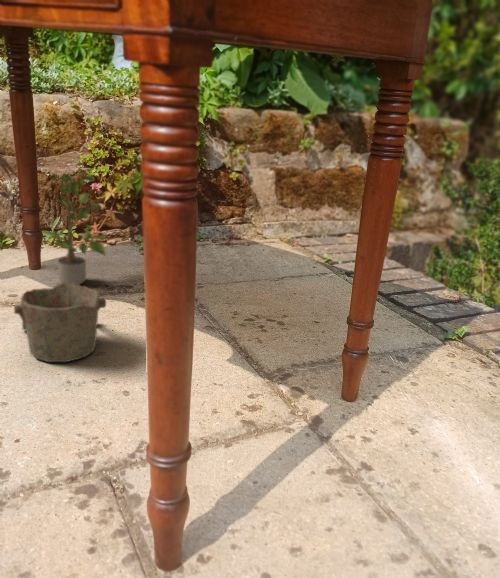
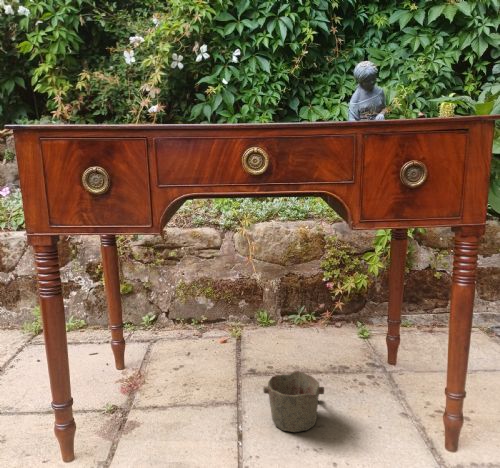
potted plant: present [42,168,106,285] -> none [288,279,335,364]

